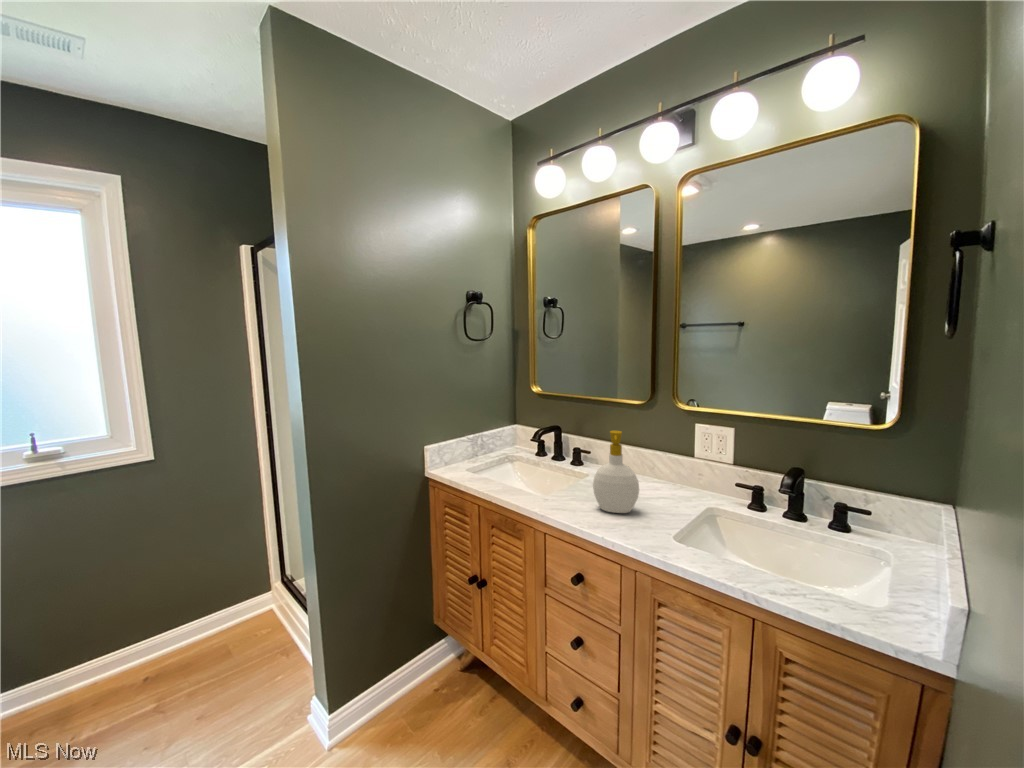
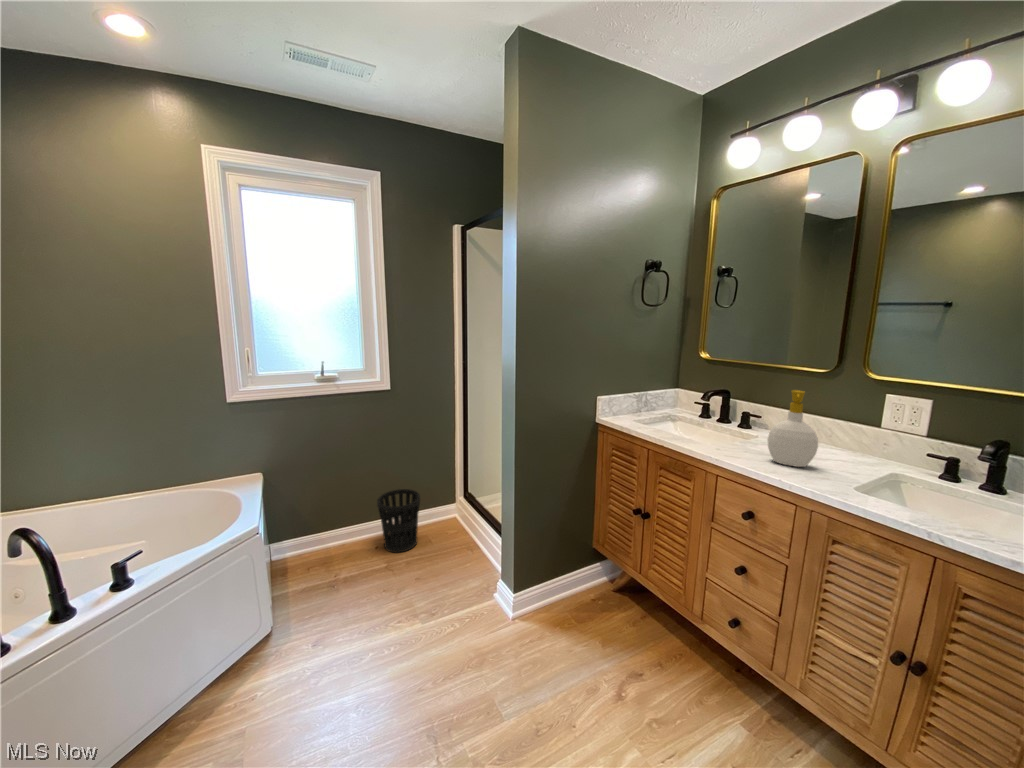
wastebasket: none [124,591,204,693] -> present [377,489,420,553]

